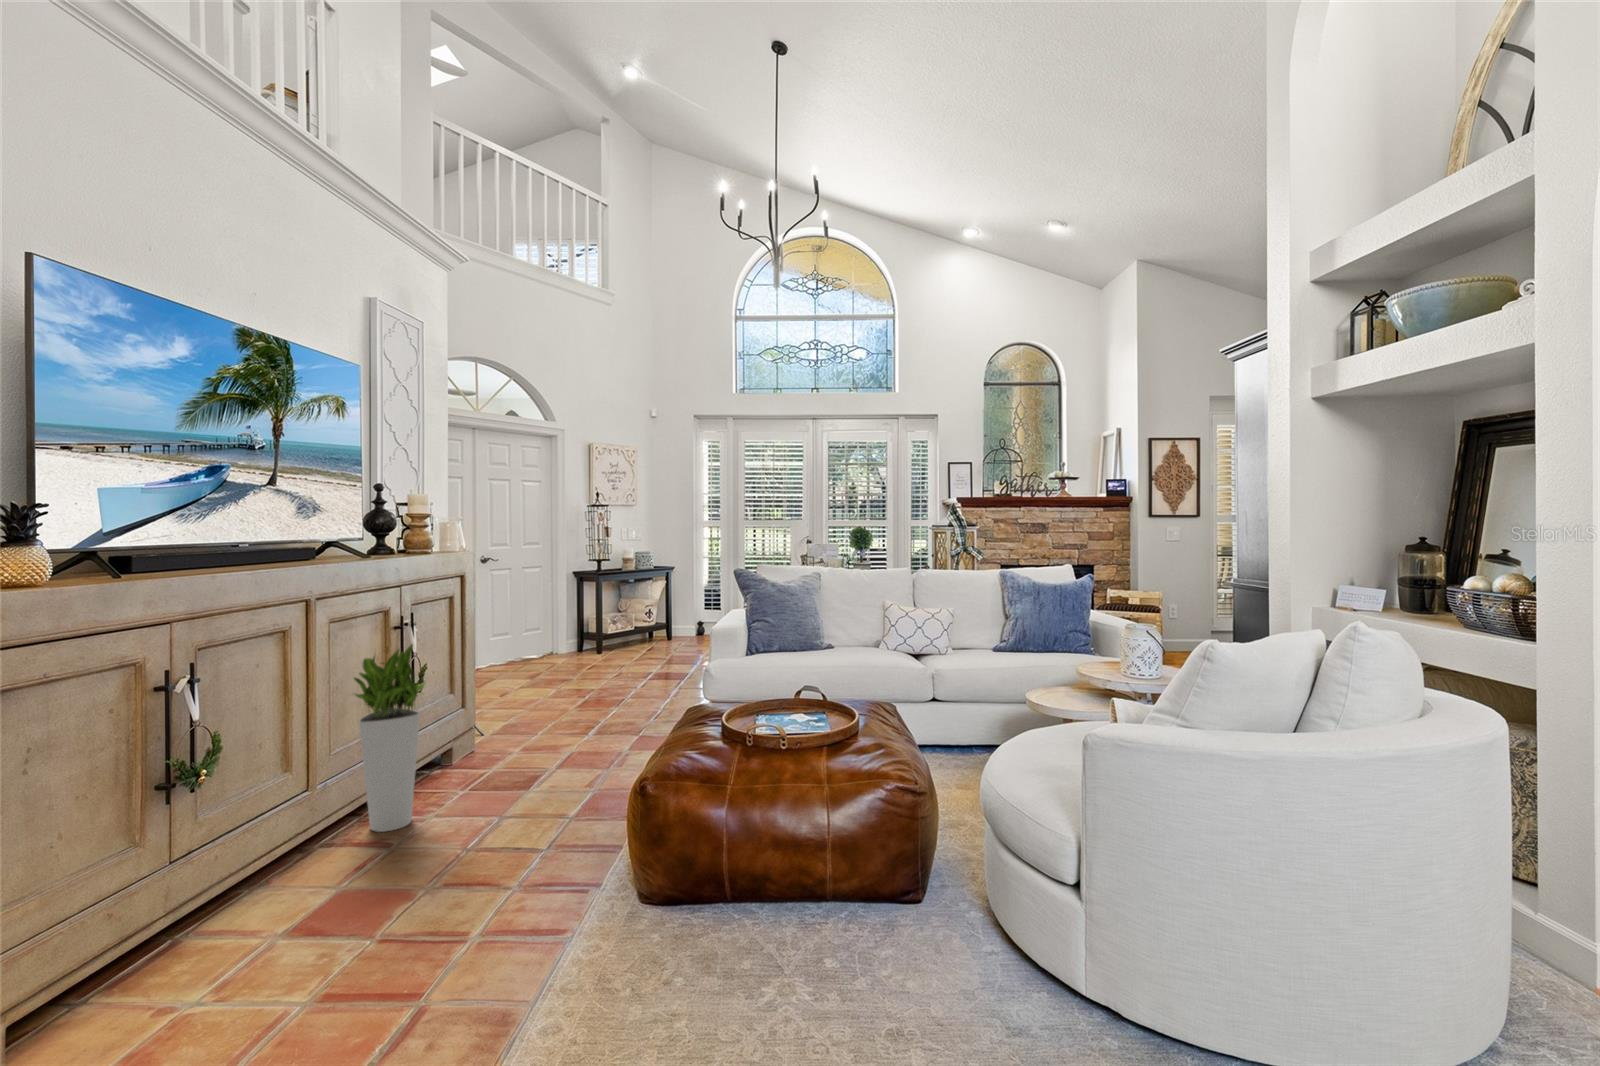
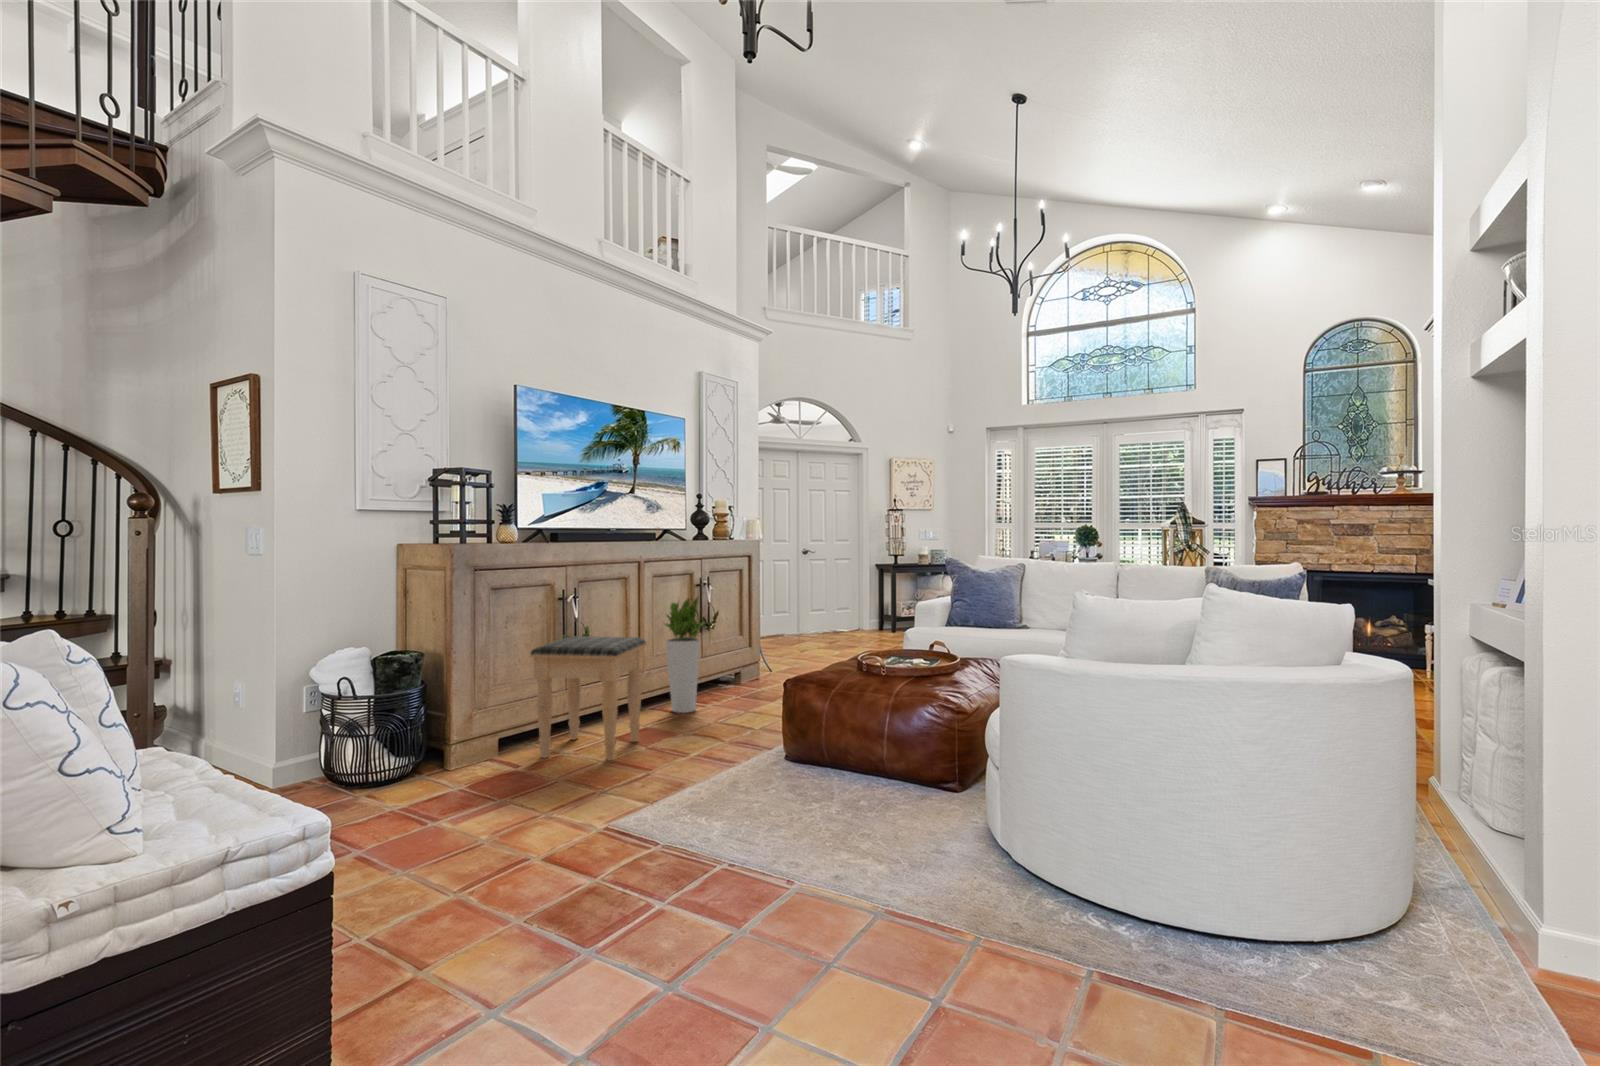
footstool: none [101,736,355,1020] -> present [530,636,646,760]

